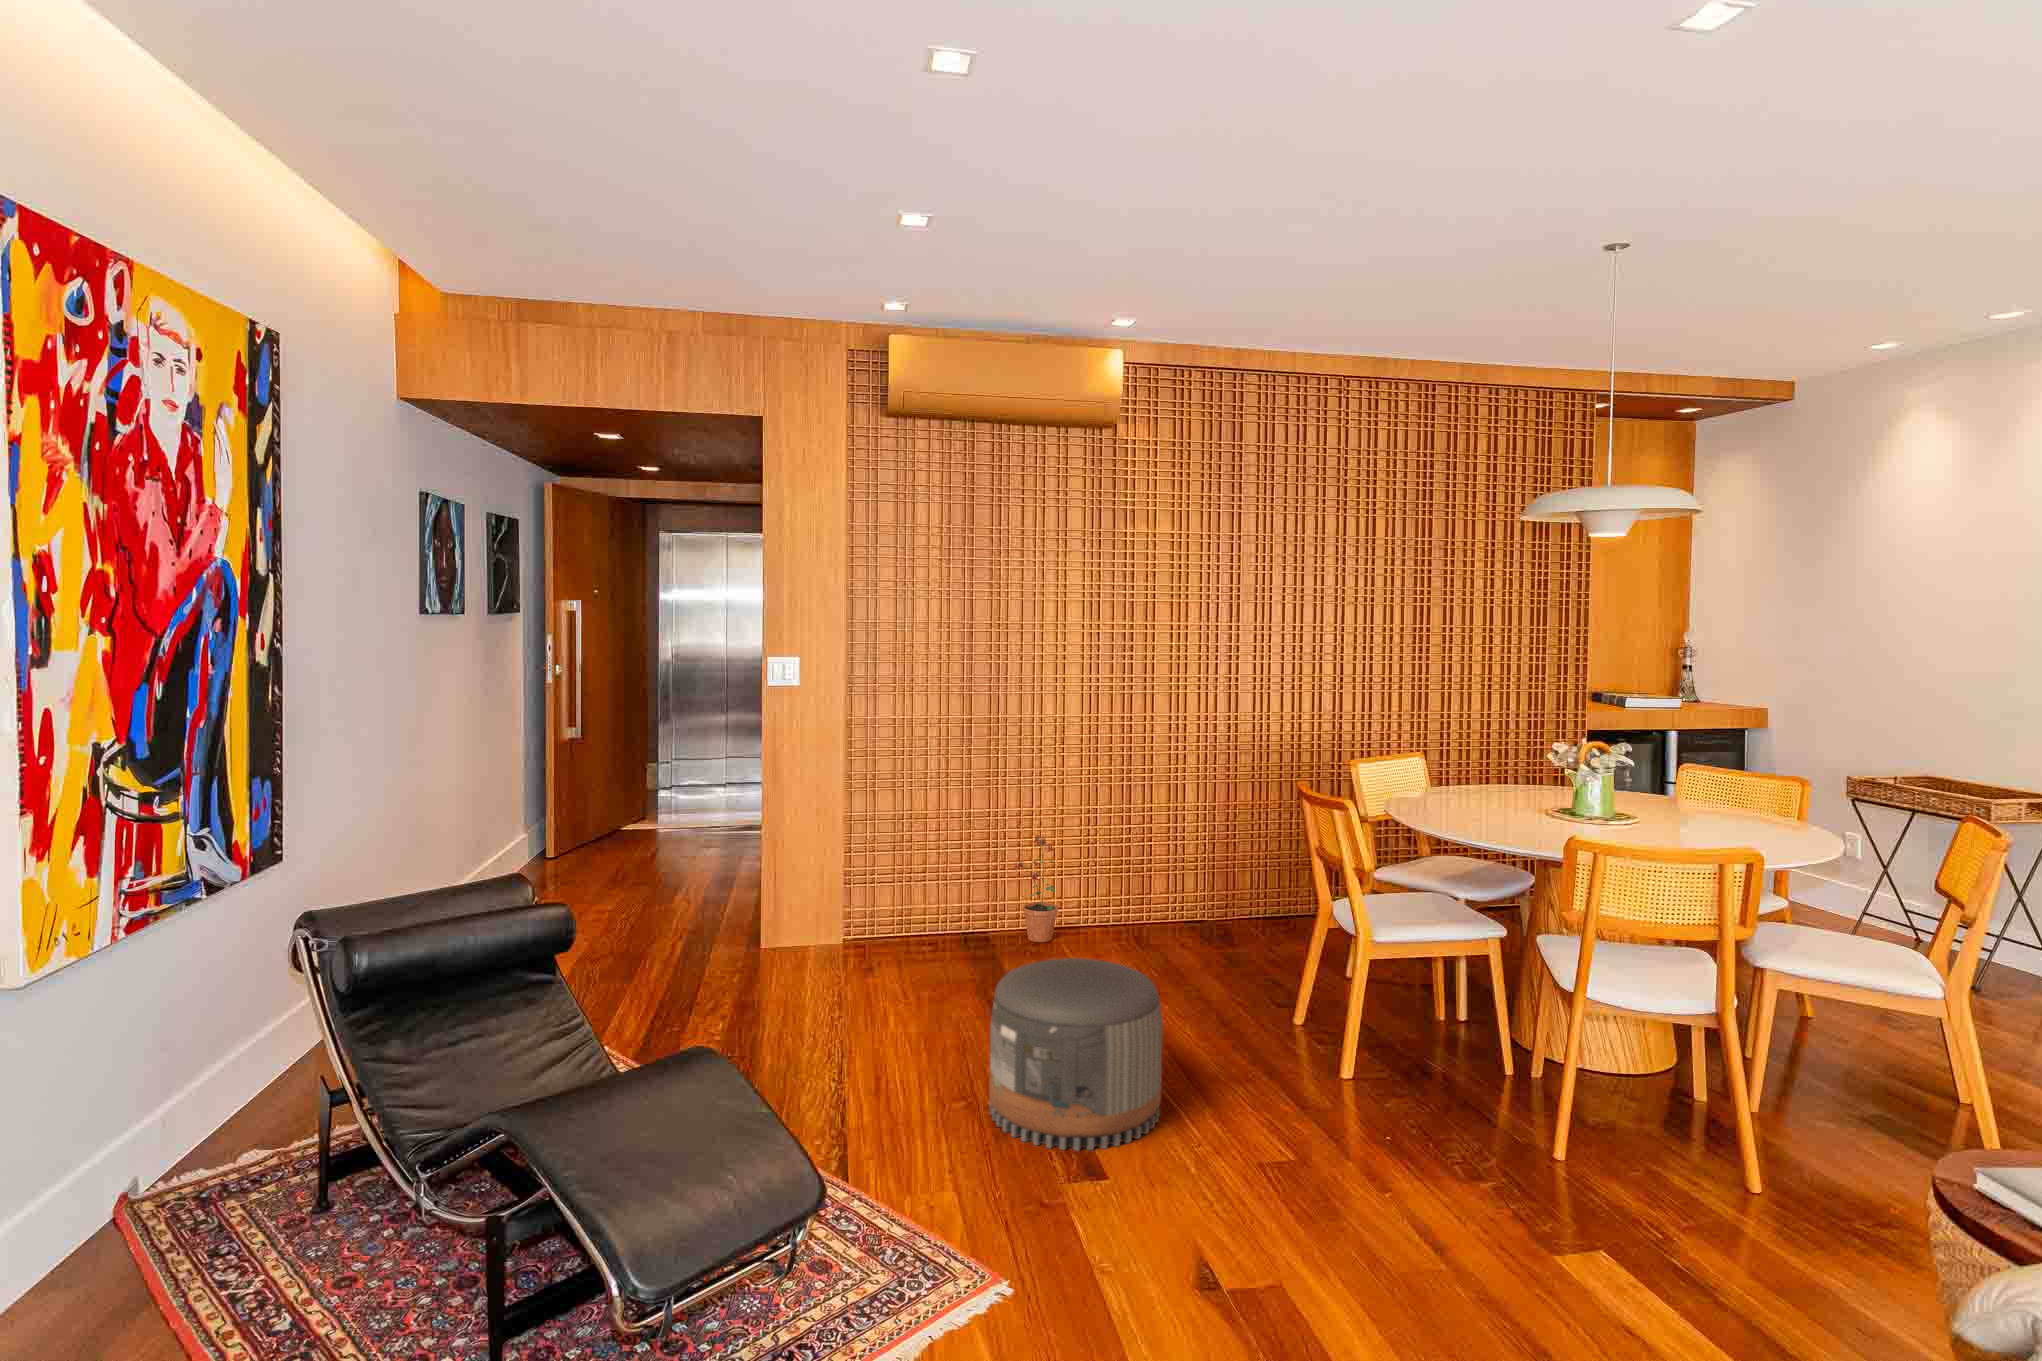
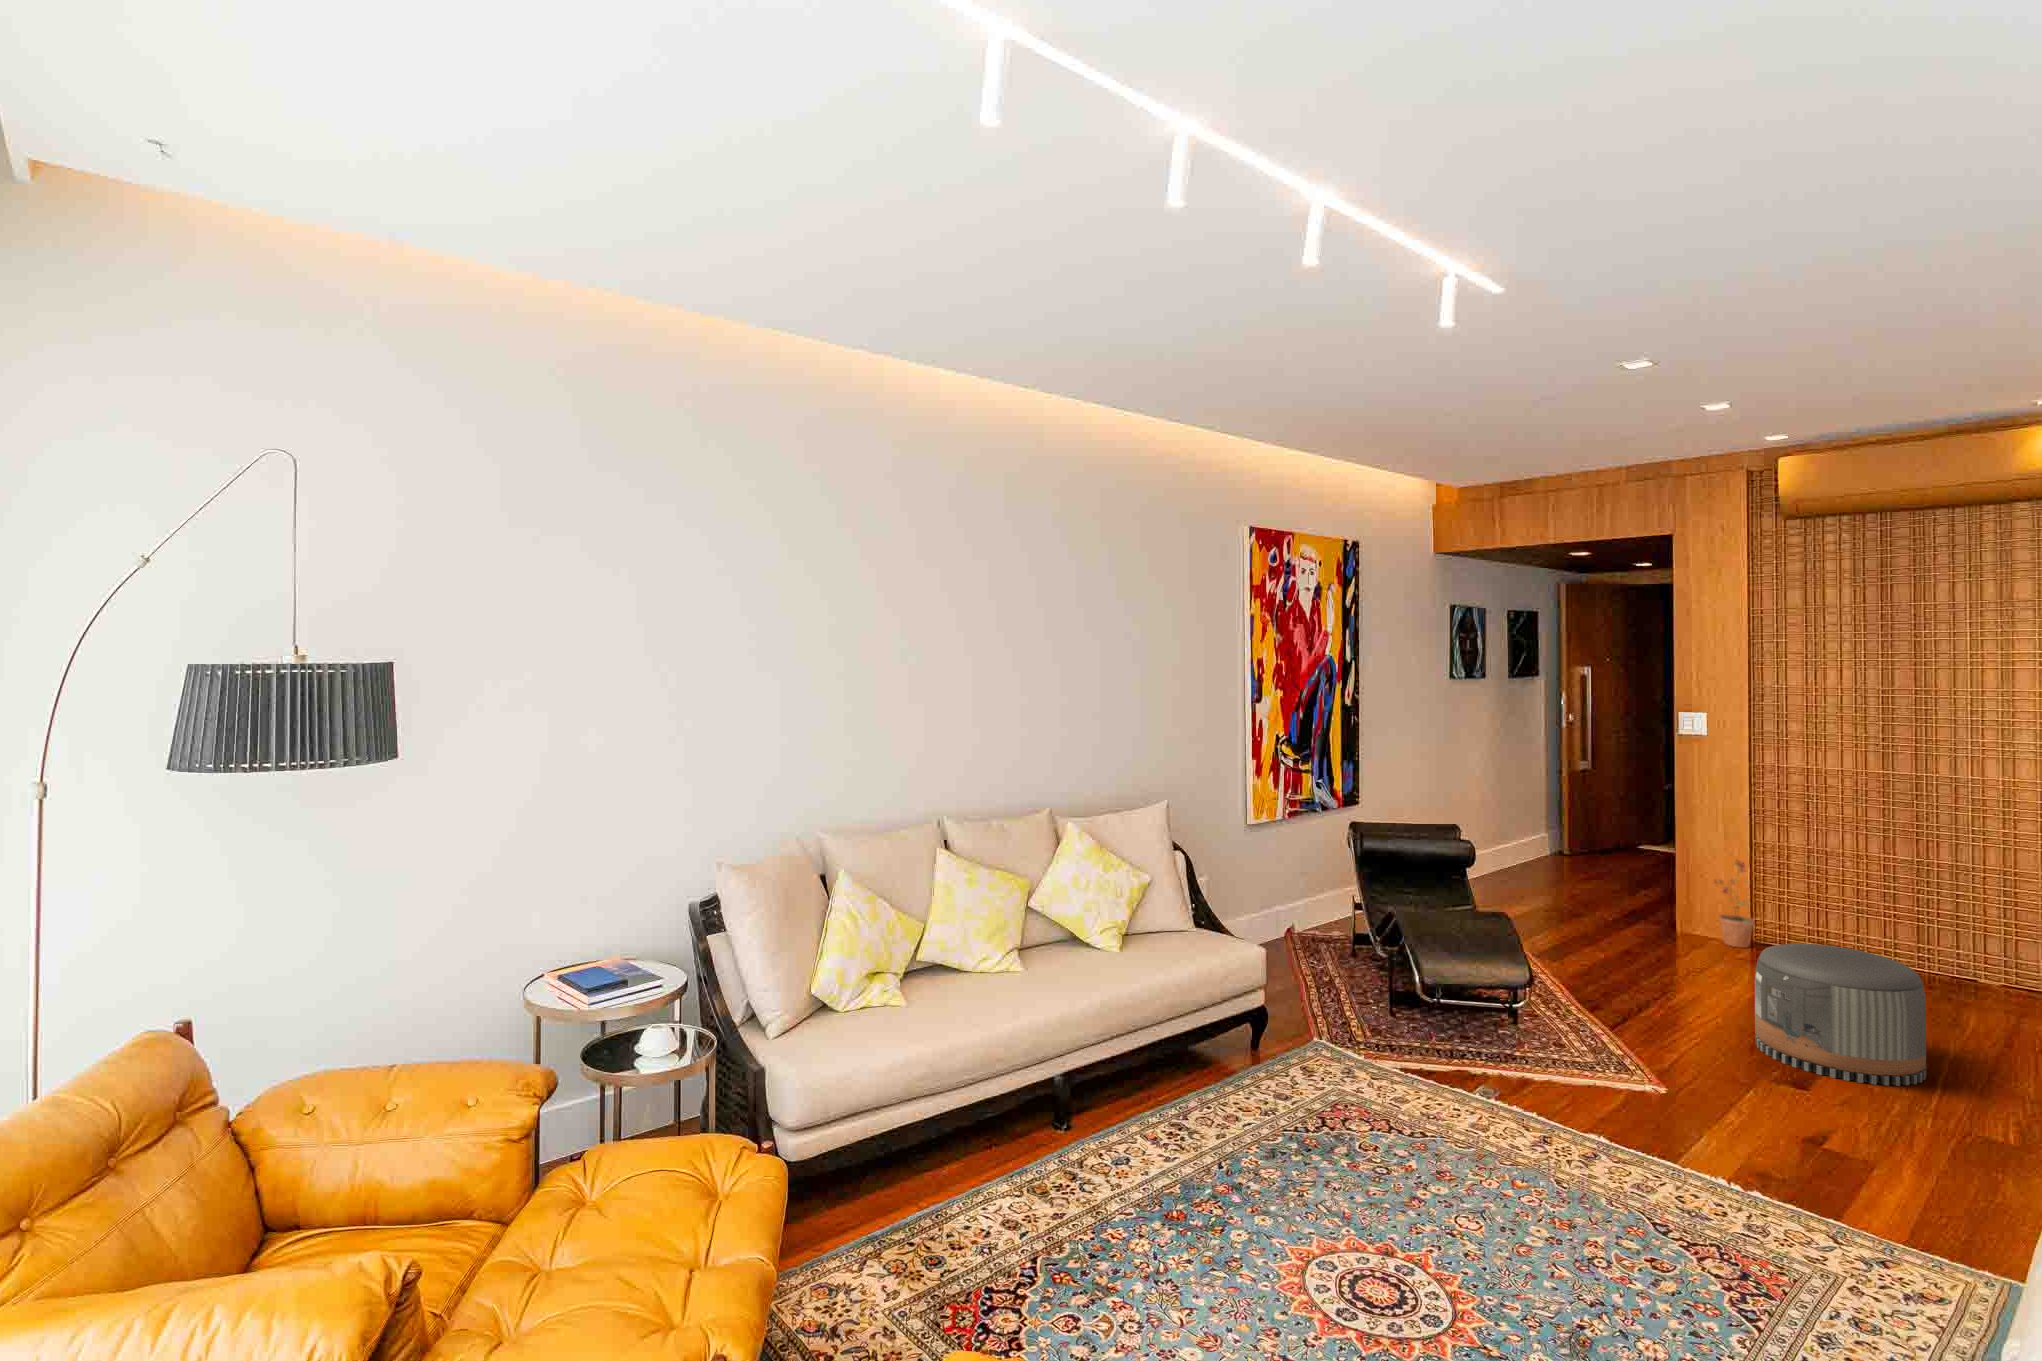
potted plant: present [1014,836,1058,942] -> present [1715,860,1754,948]

